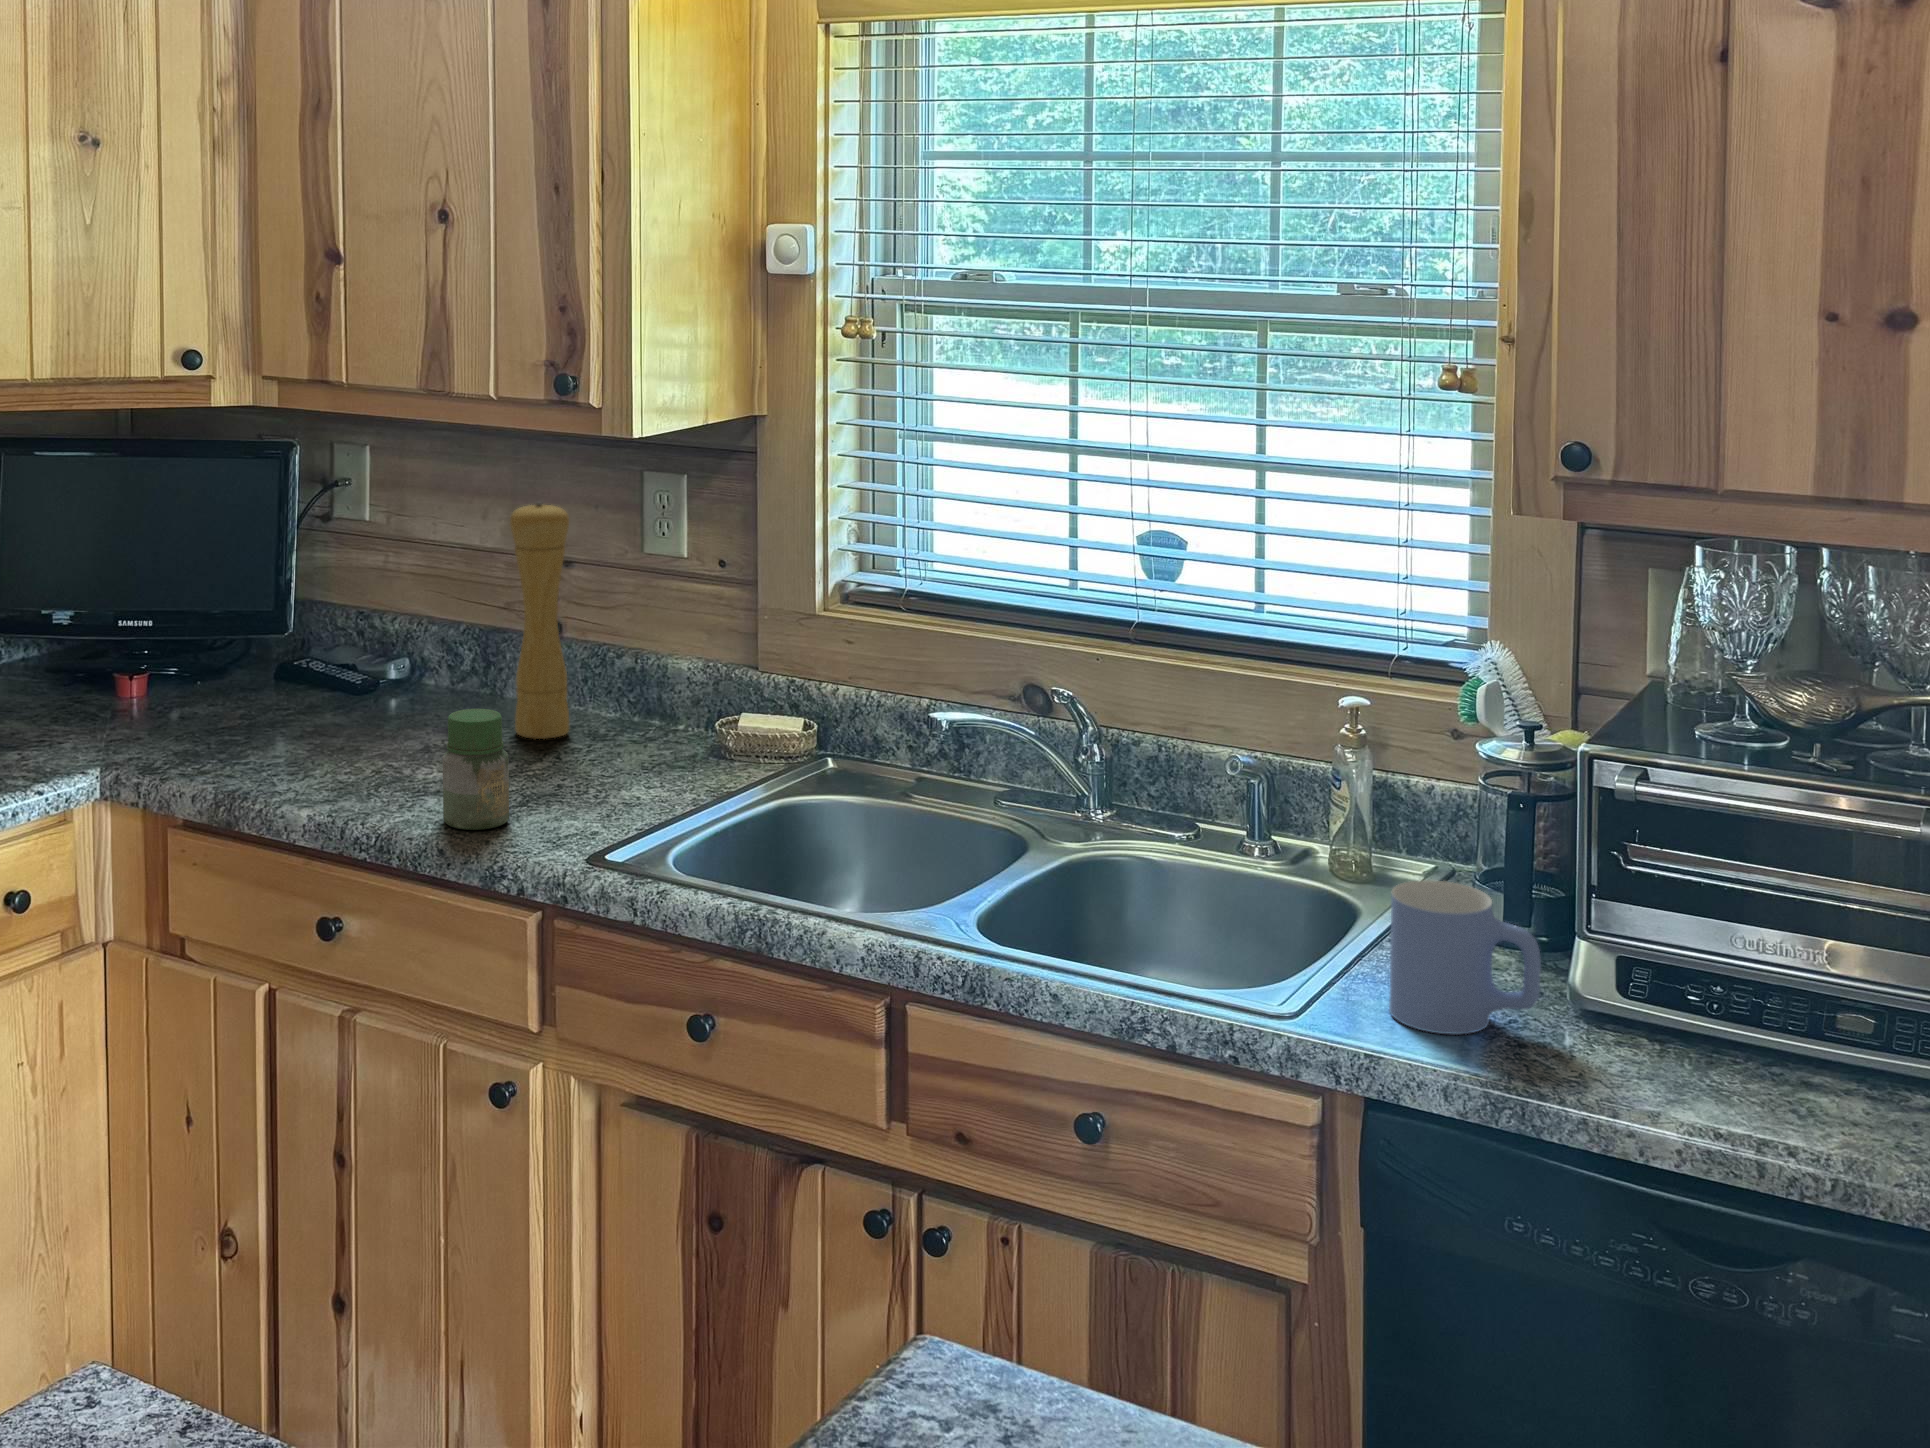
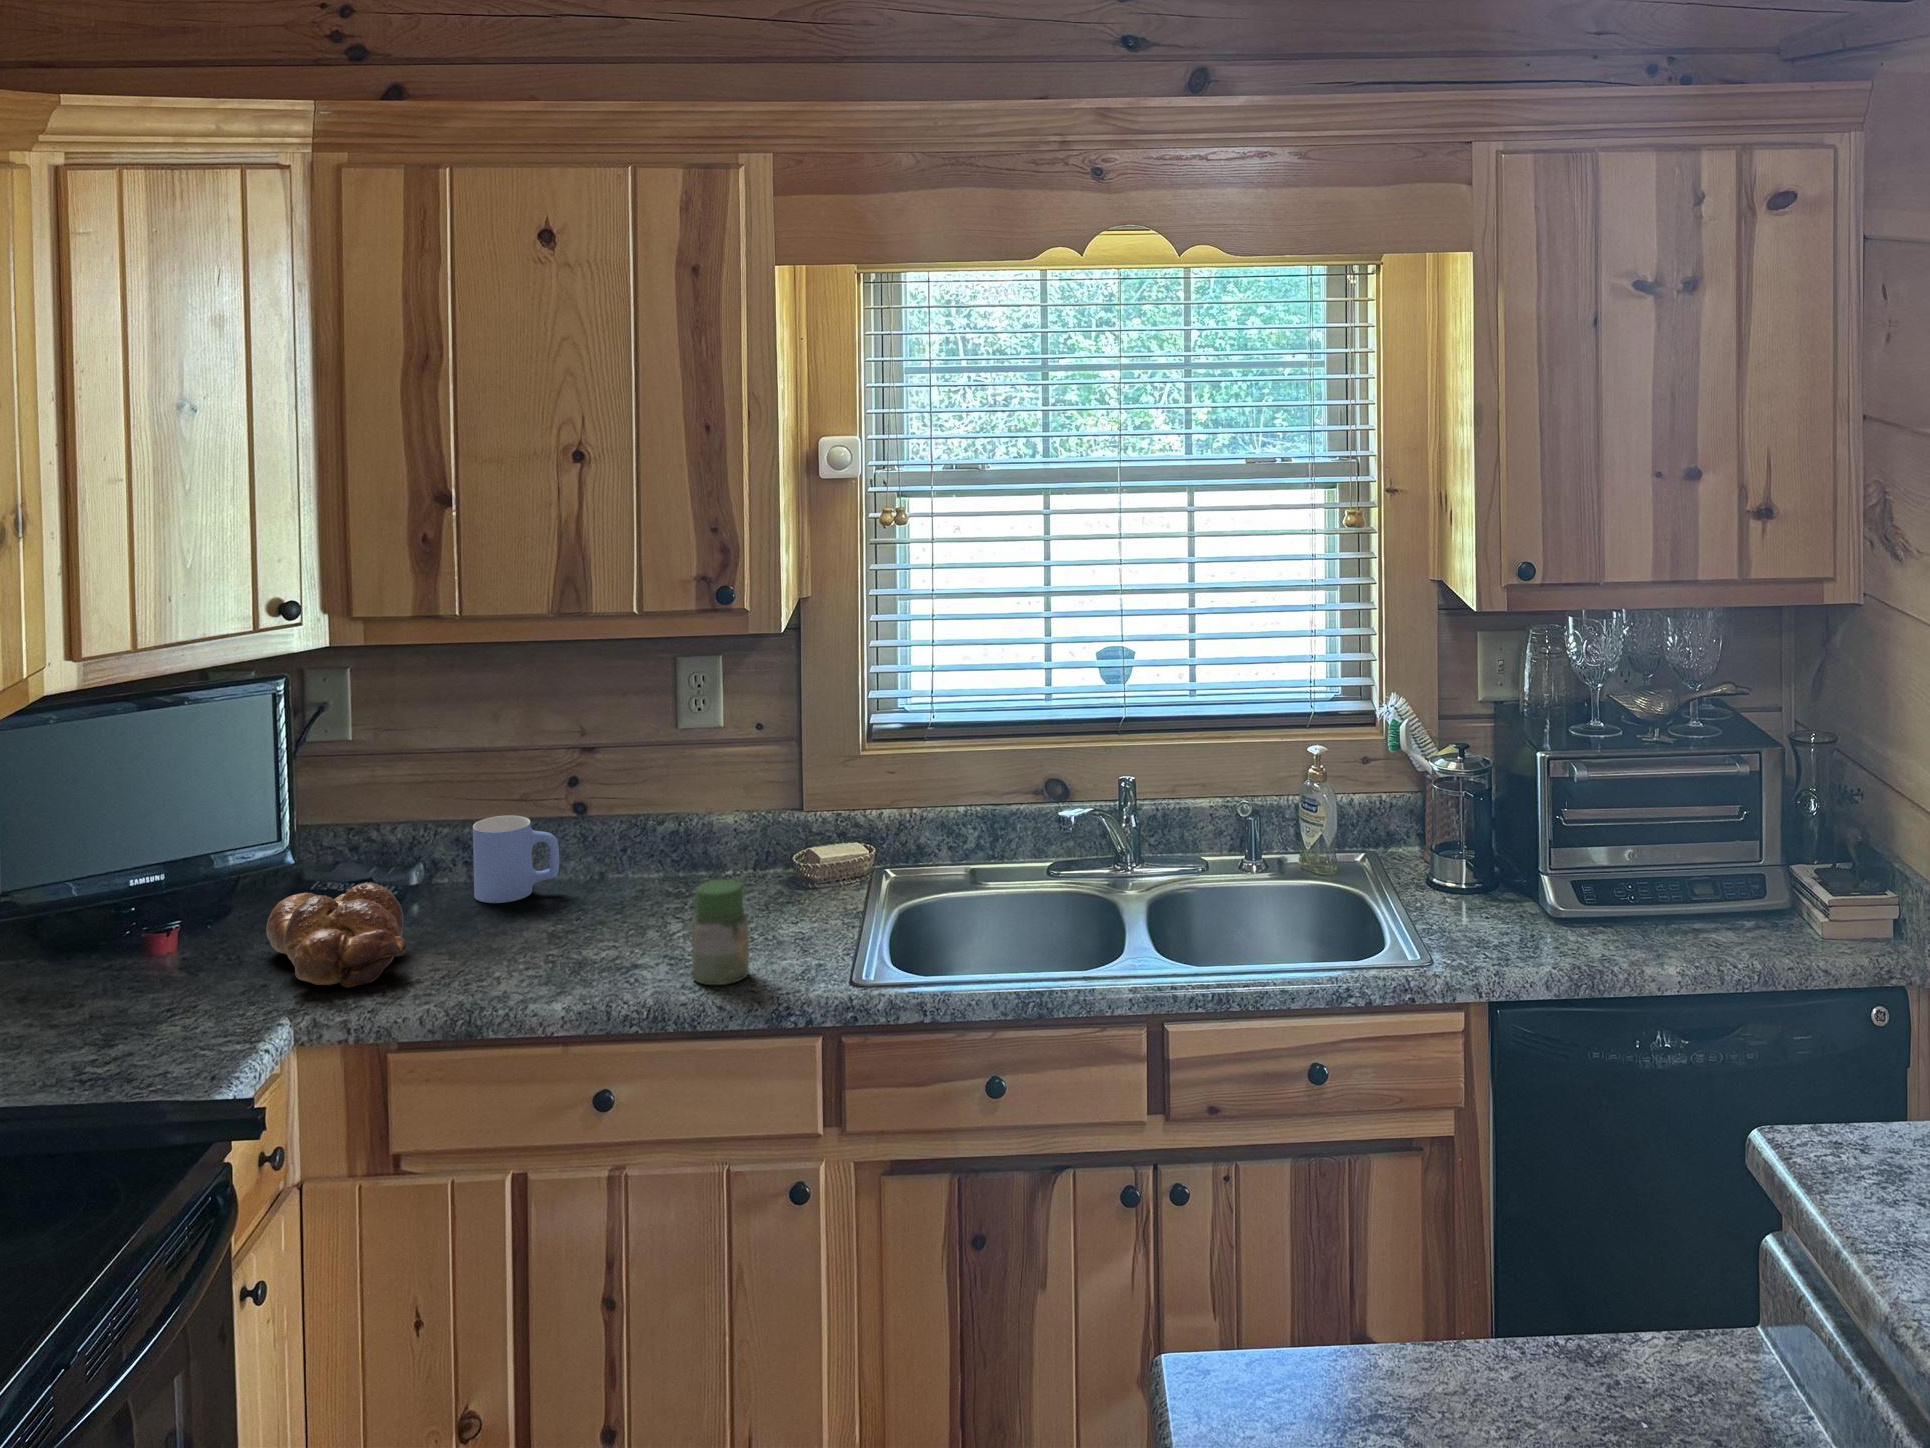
pepper mill: present [510,502,569,739] -> none [598,696,653,904]
bread loaf: none [131,657,287,755] -> present [266,882,407,988]
mug: present [1389,880,1541,1035] -> present [473,816,559,903]

